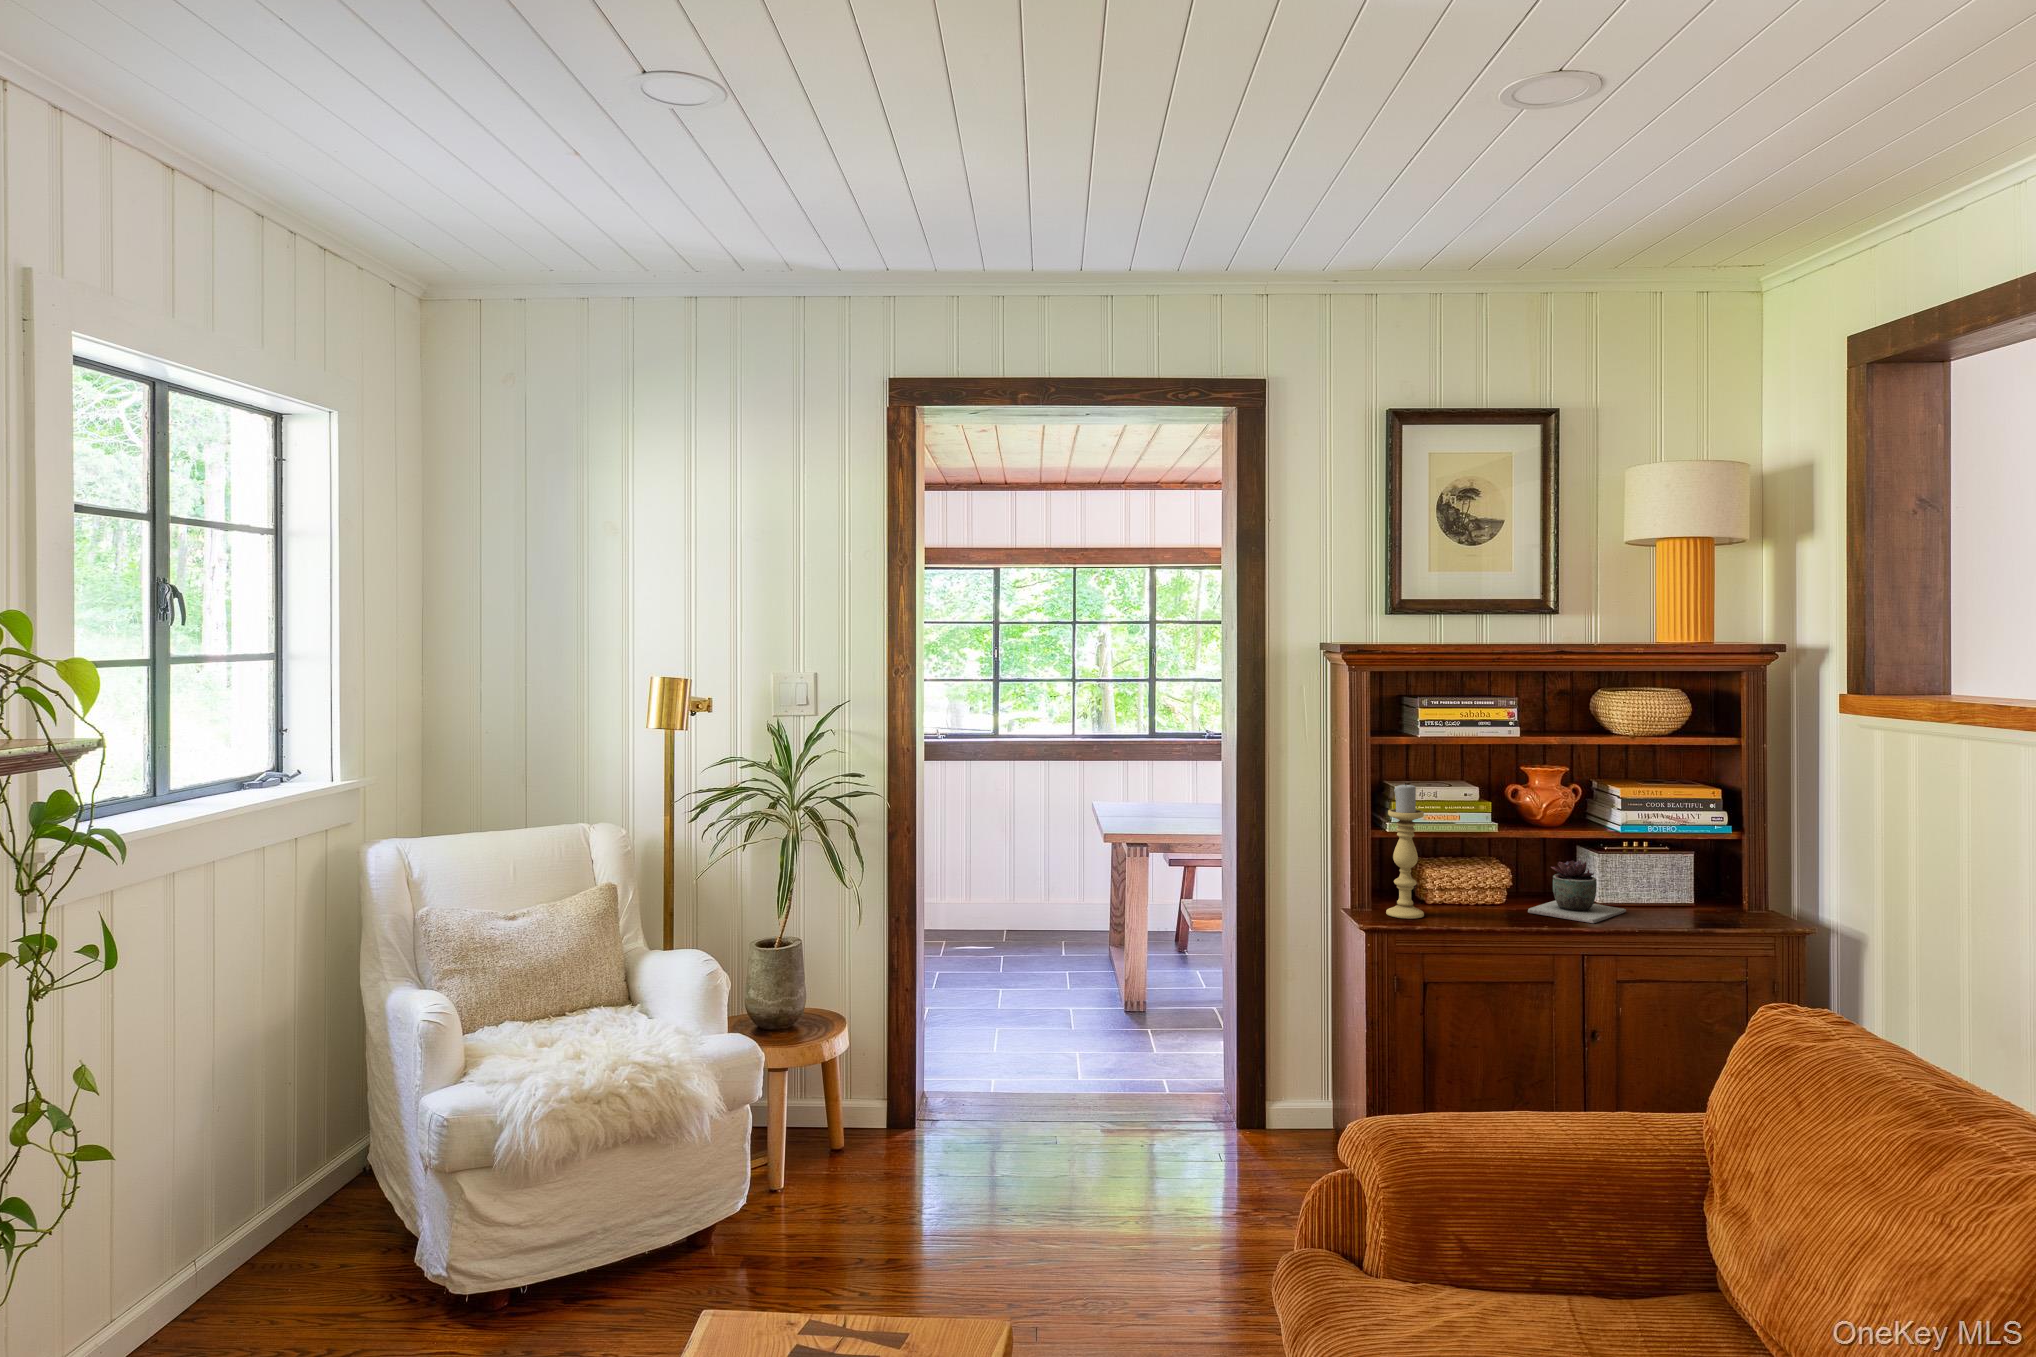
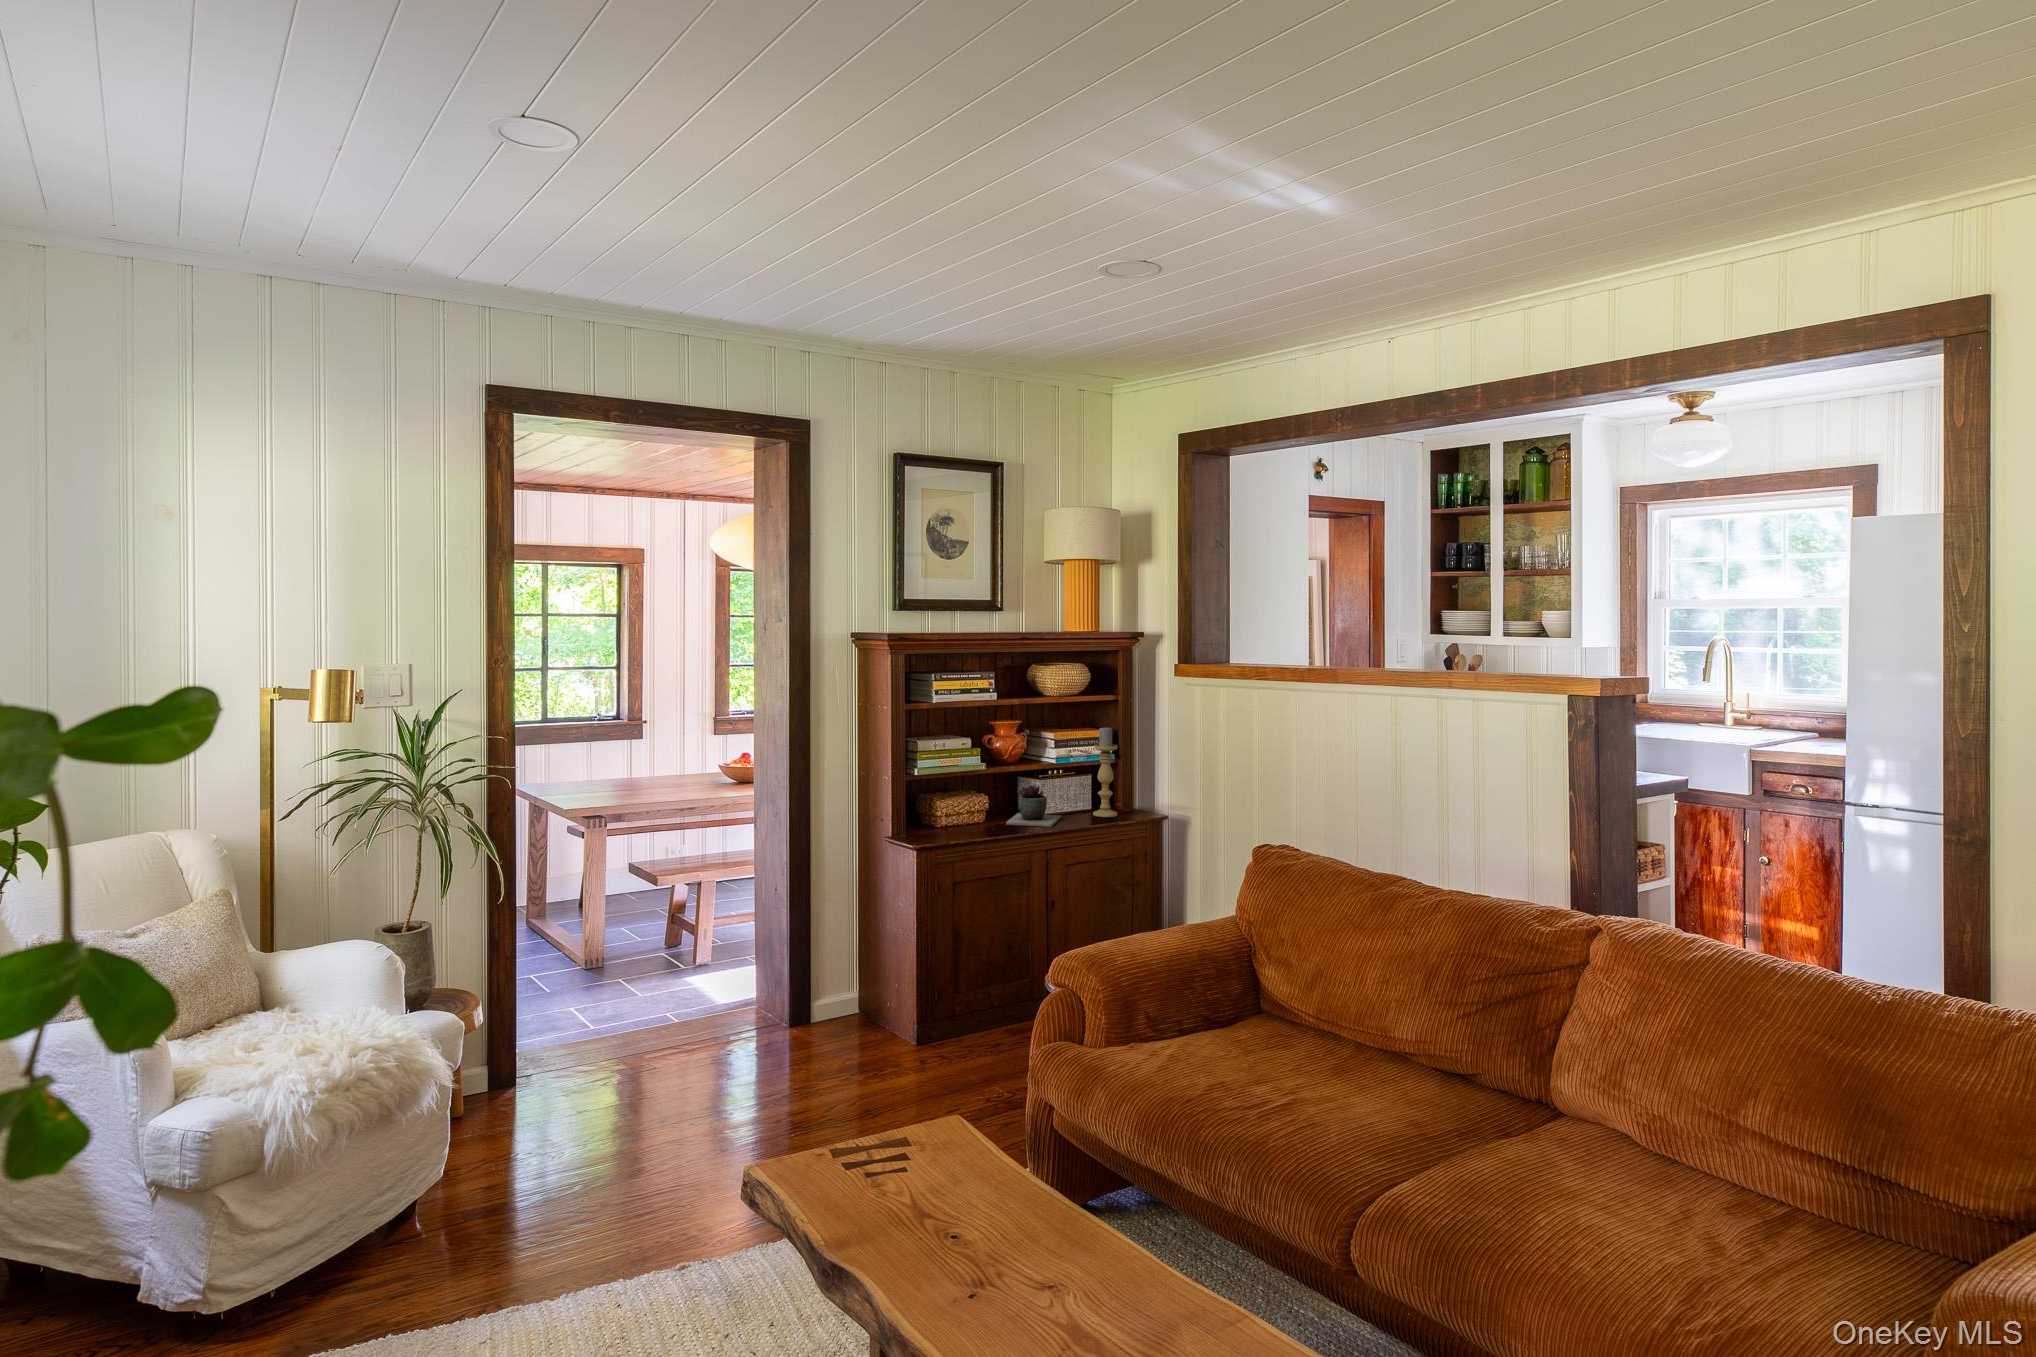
candle holder: present [1386,783,1424,919] -> present [1093,727,1117,817]

